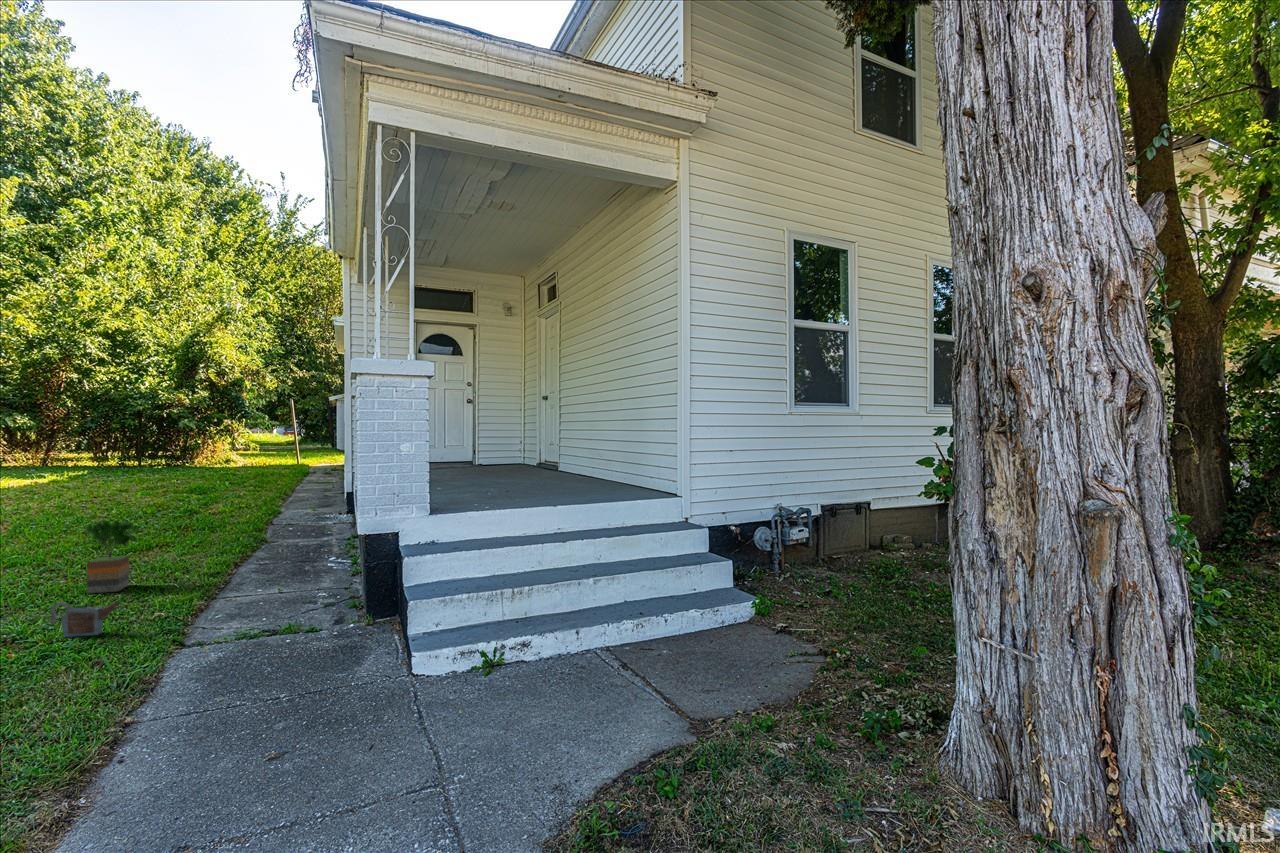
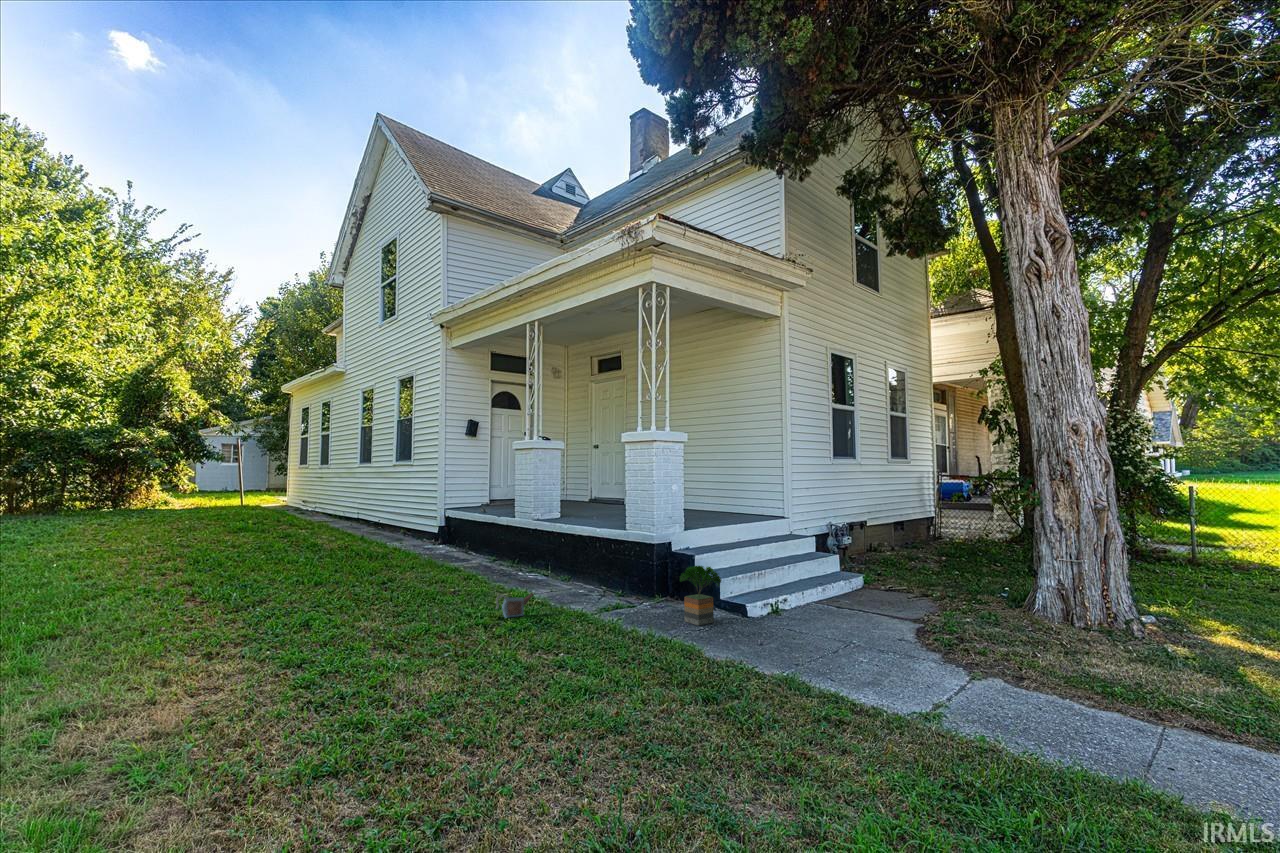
potted tree: present [85,521,139,594] -> present [680,566,722,625]

